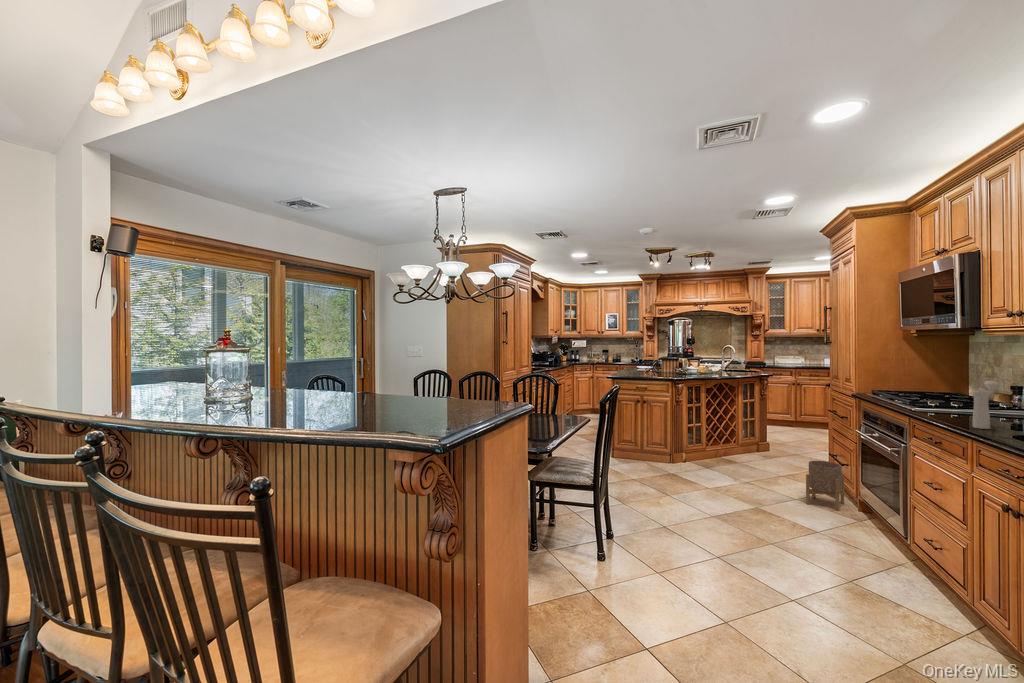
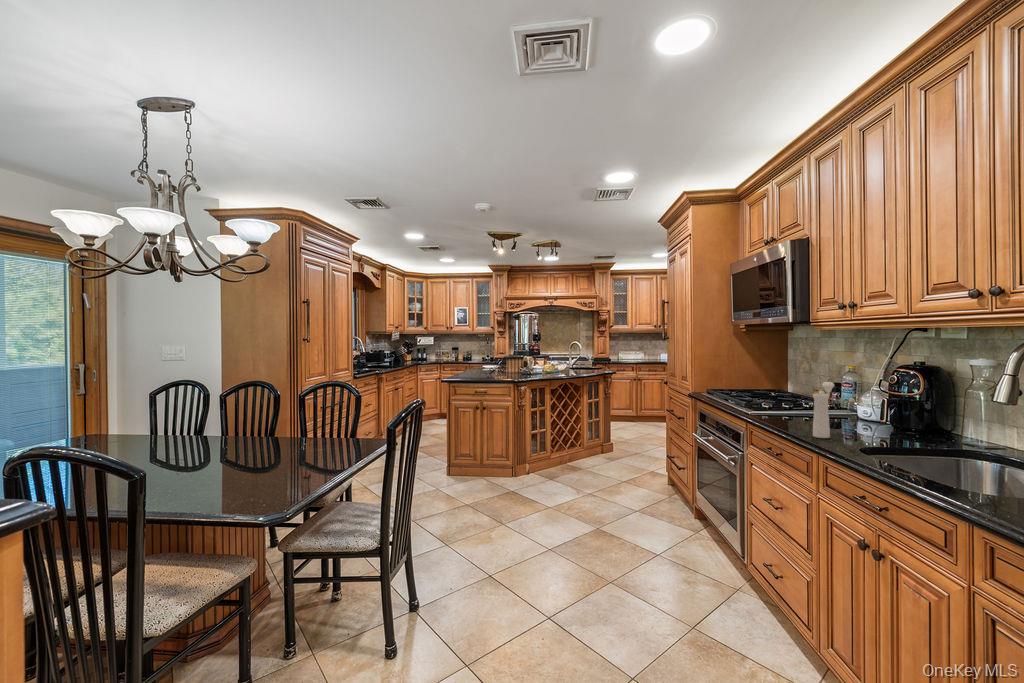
planter: present [806,461,844,510] -> none [646,467,683,521]

